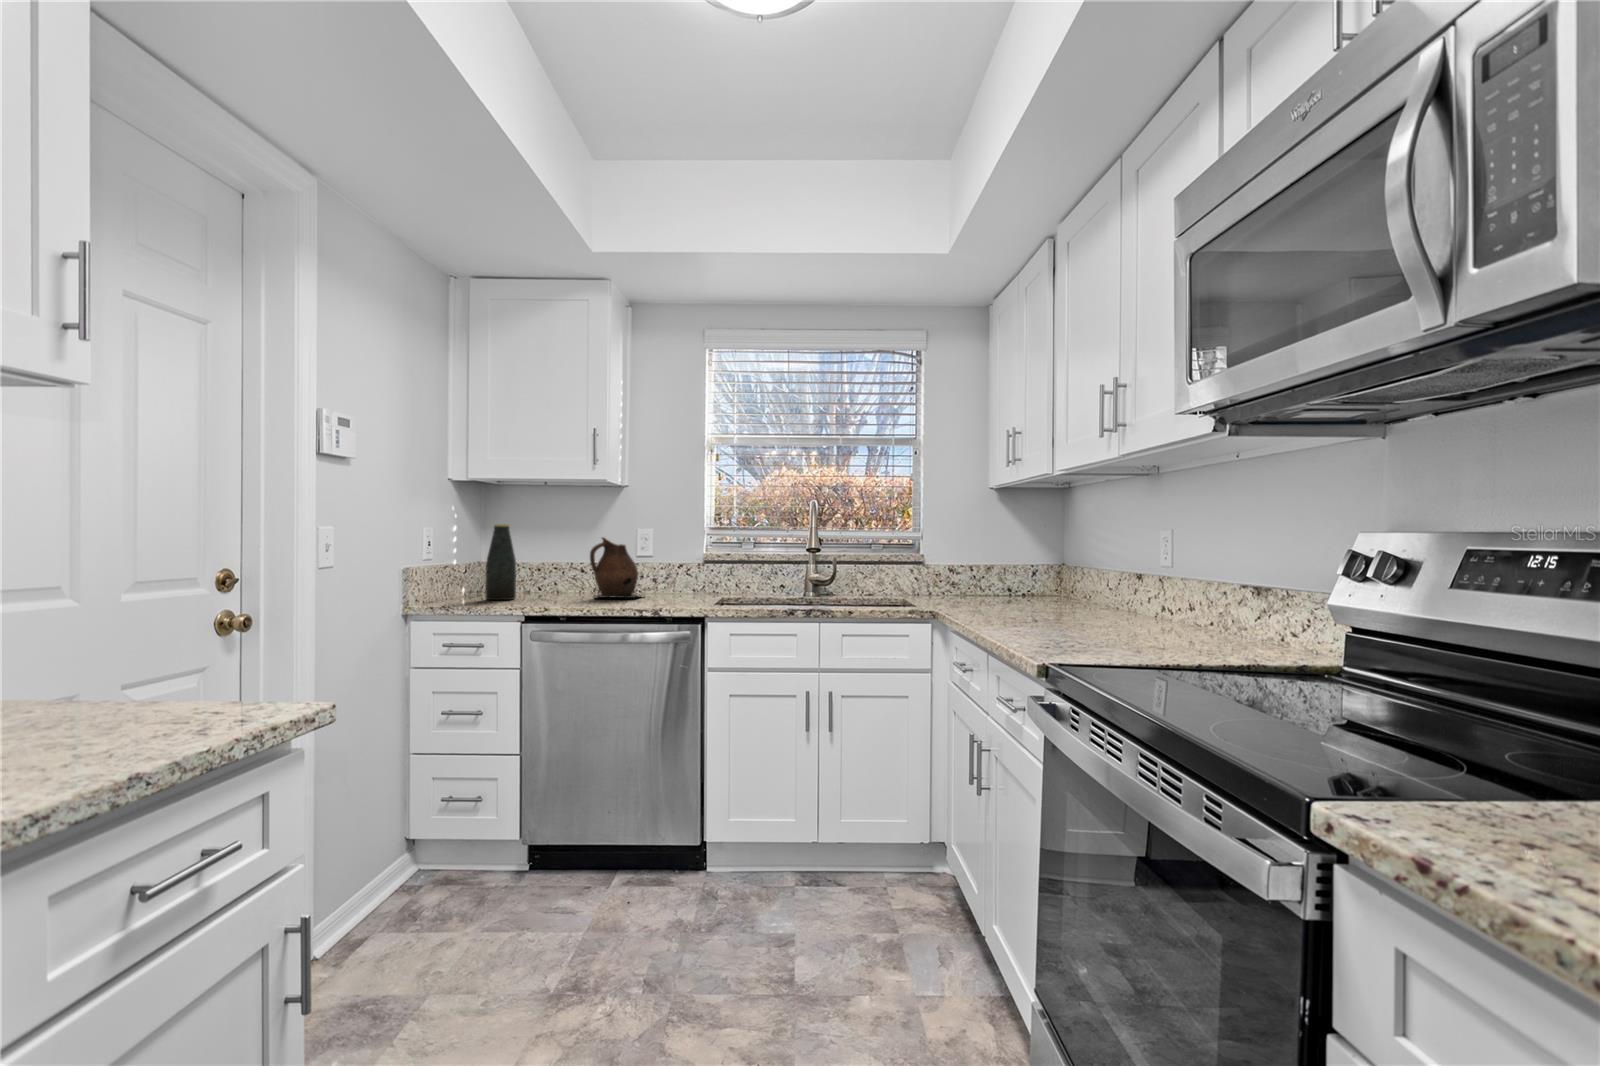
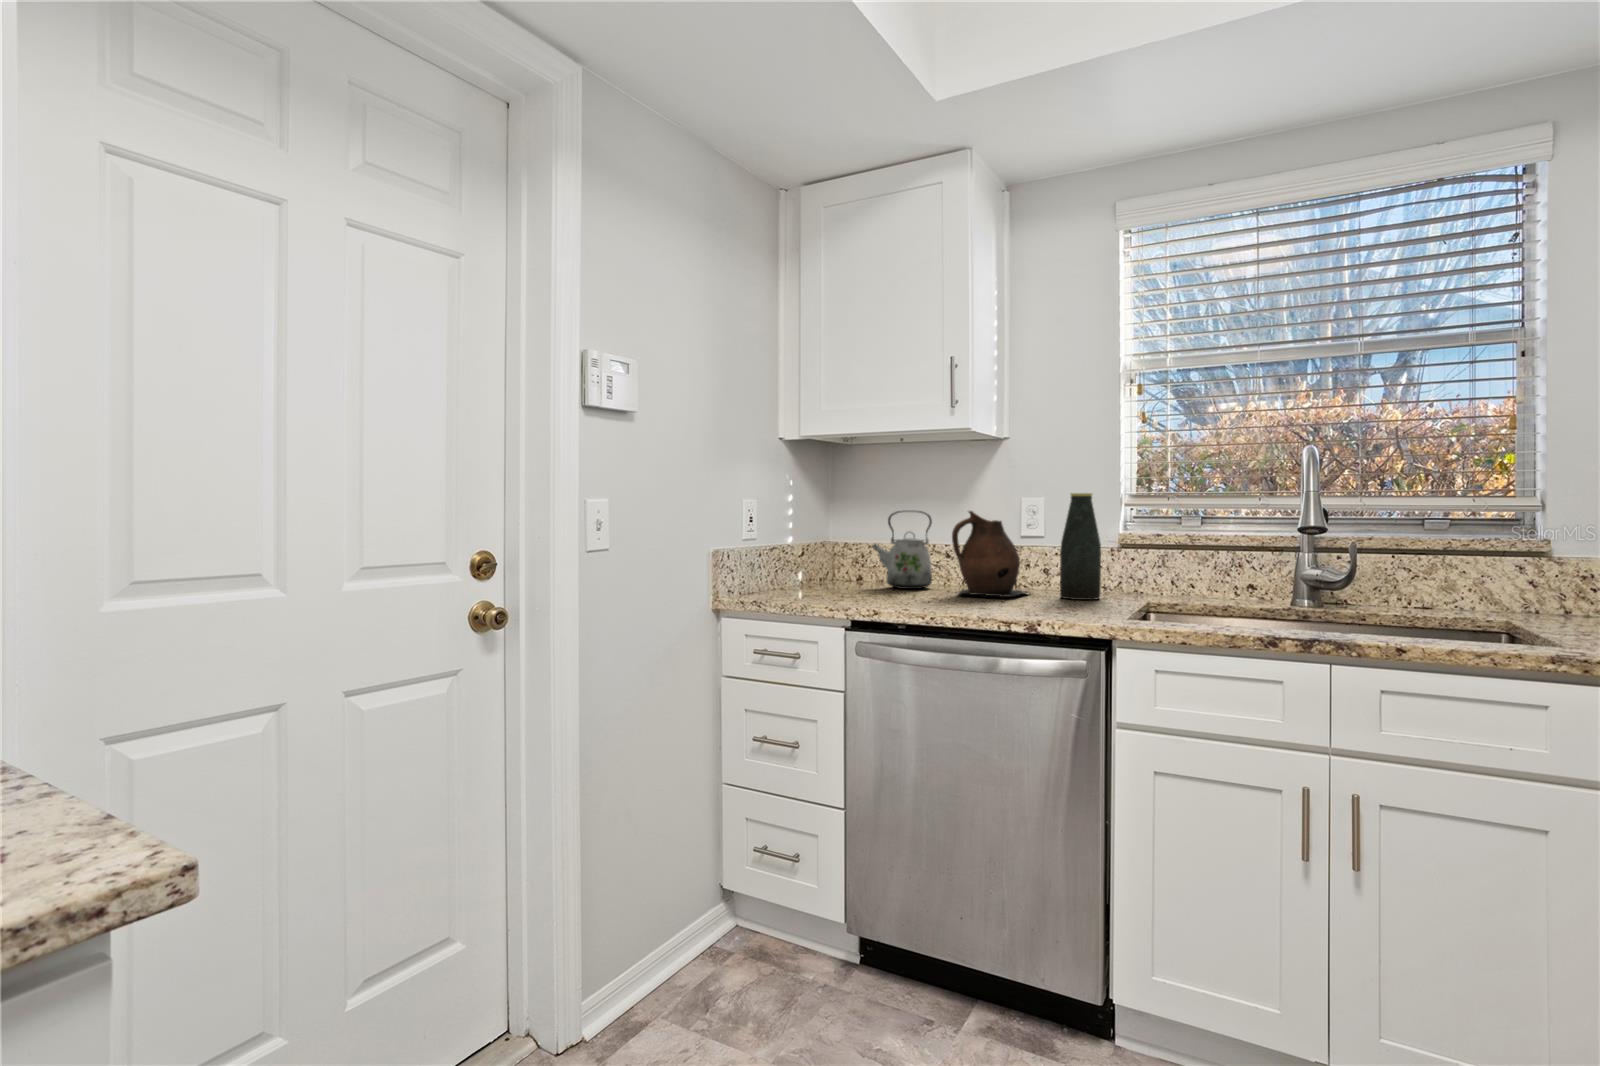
bottle: present [486,524,516,600] -> present [1060,493,1101,600]
kettle: none [521,537,571,596] -> present [872,511,932,589]

